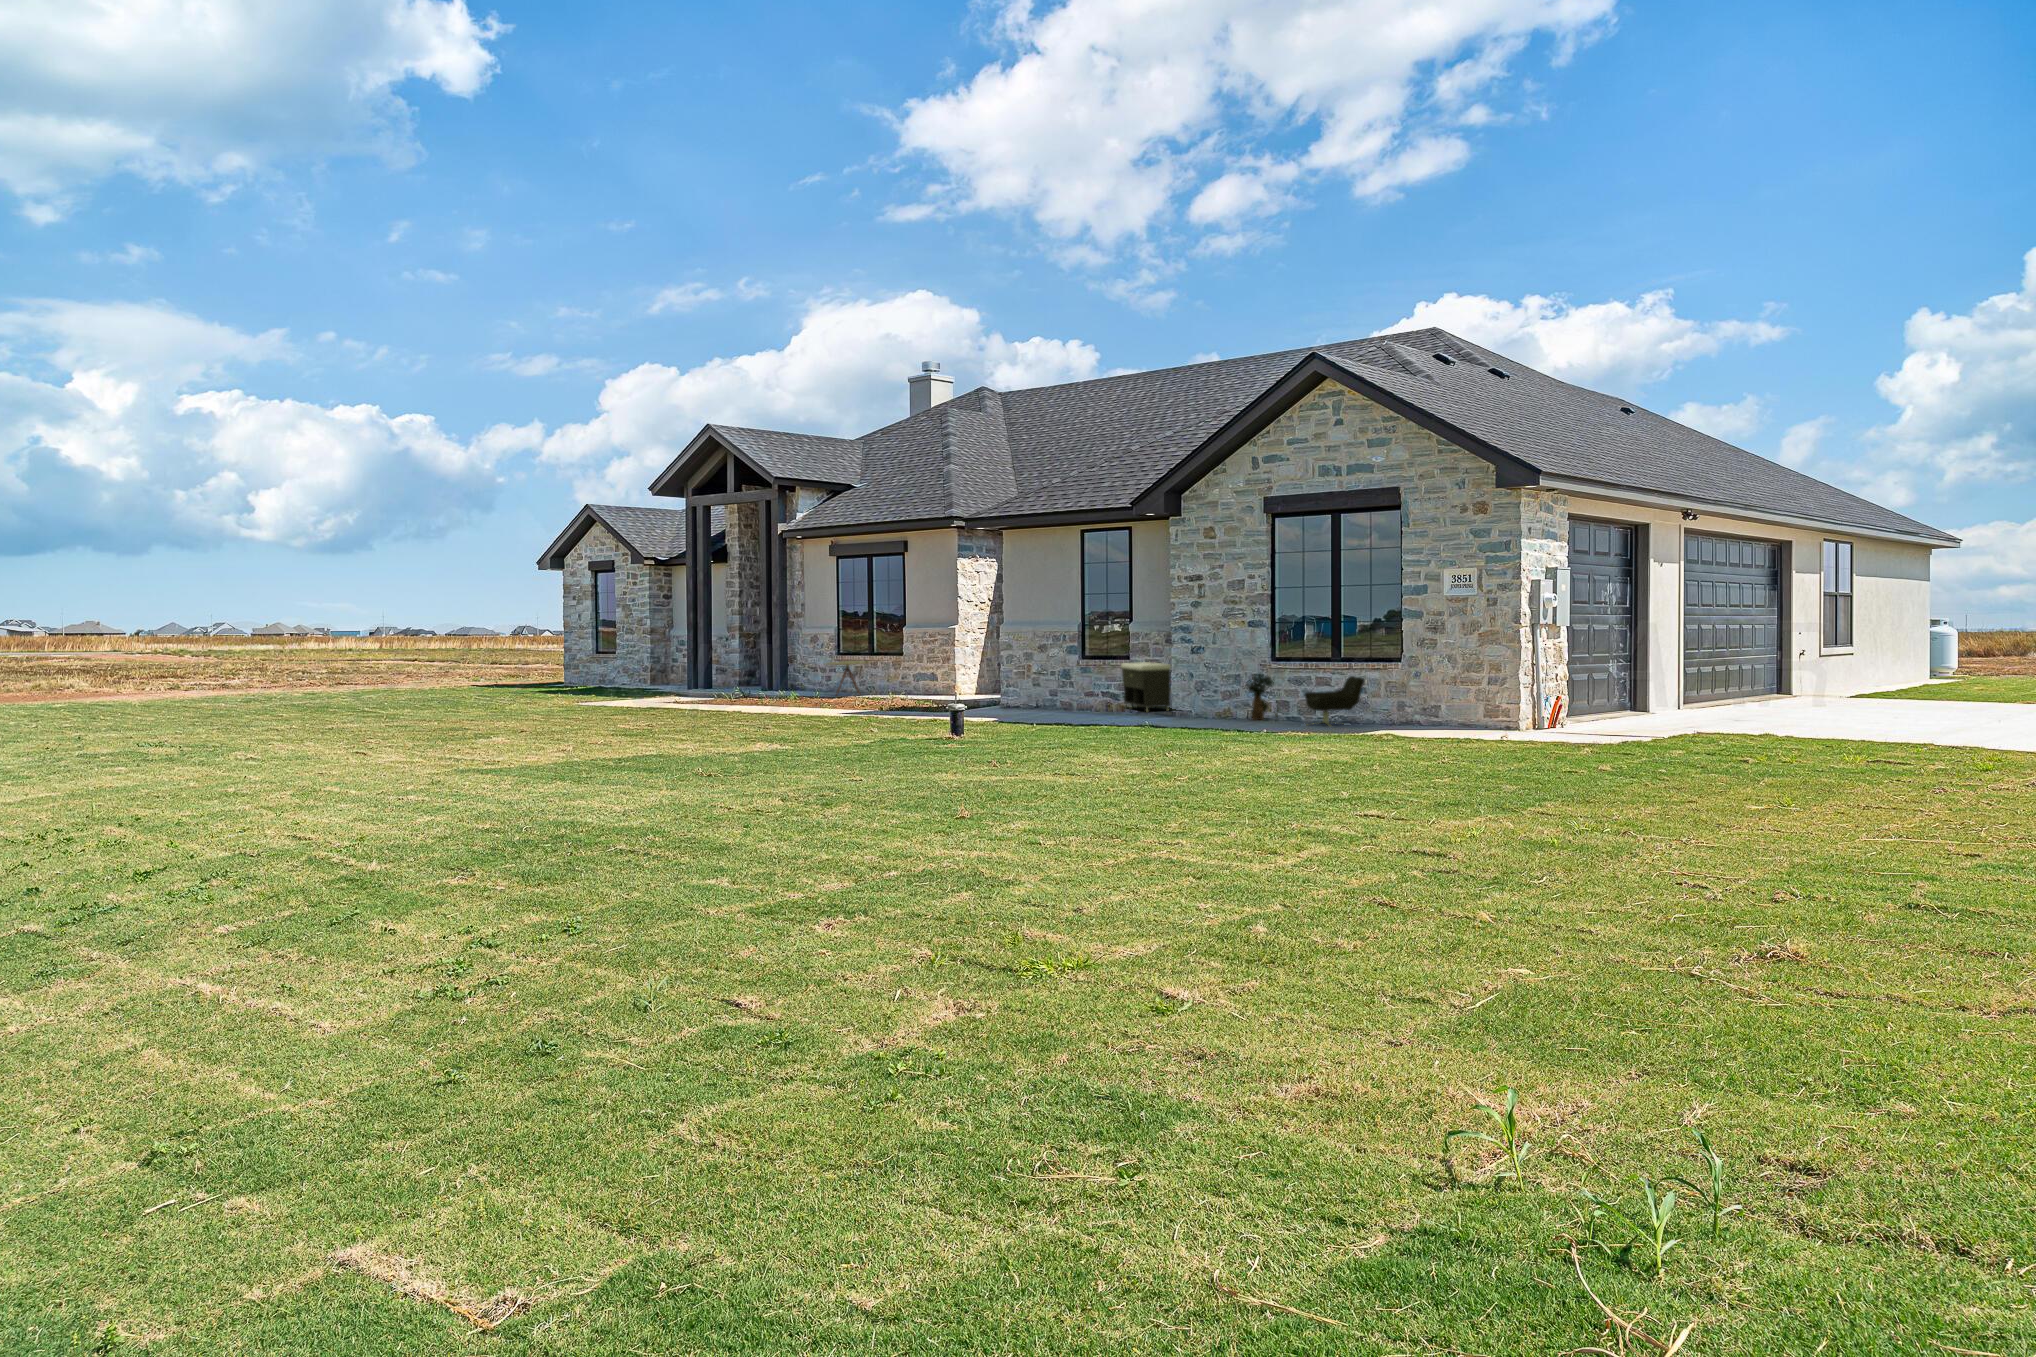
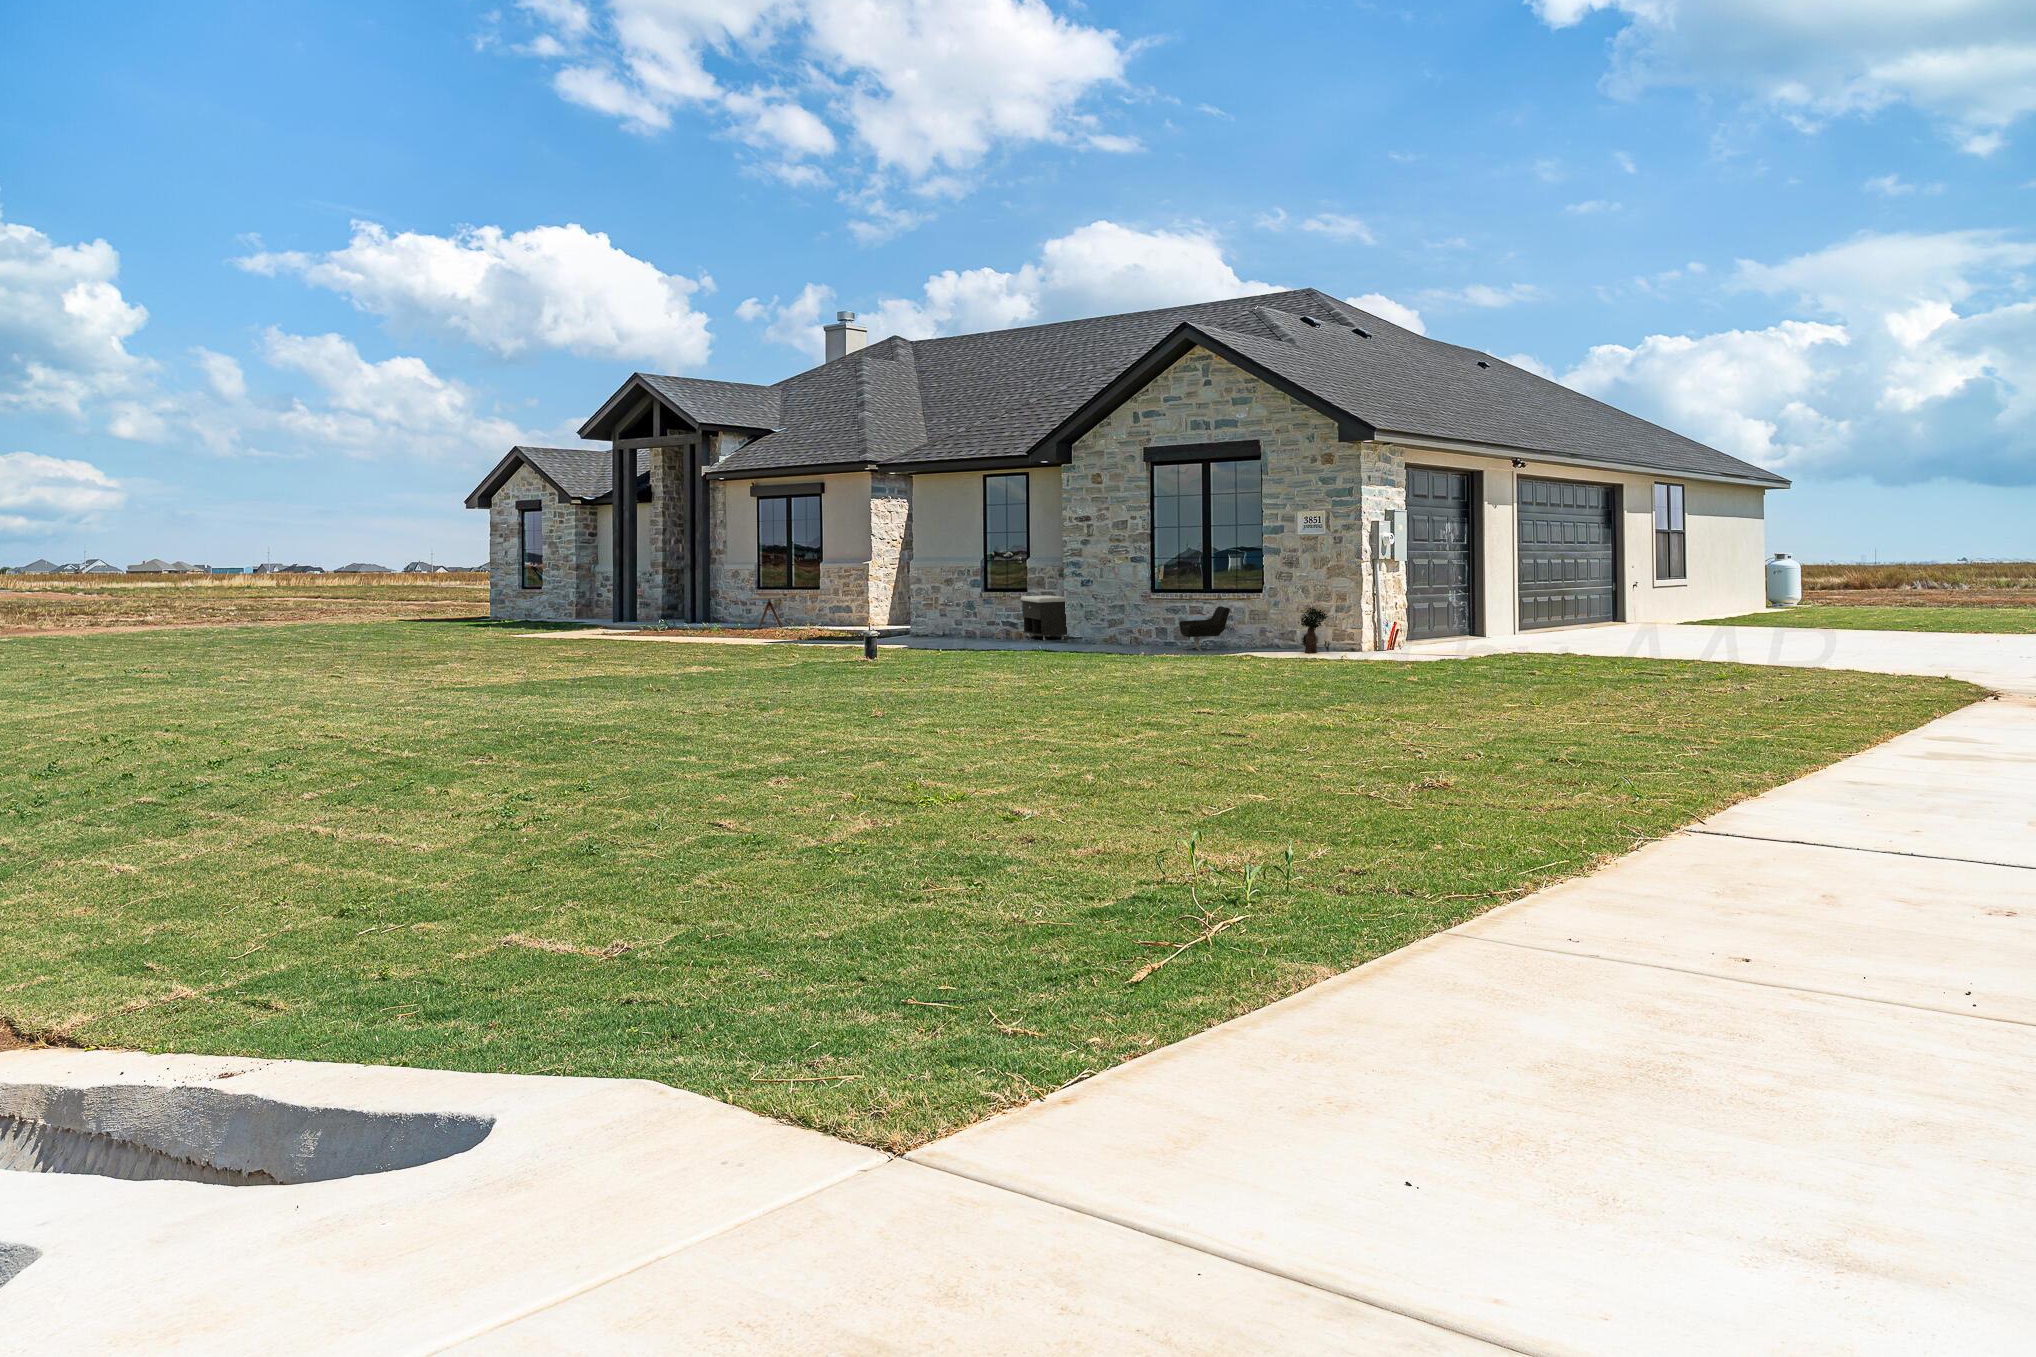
potted plant: present [1246,673,1279,720] -> present [1298,607,1331,653]

